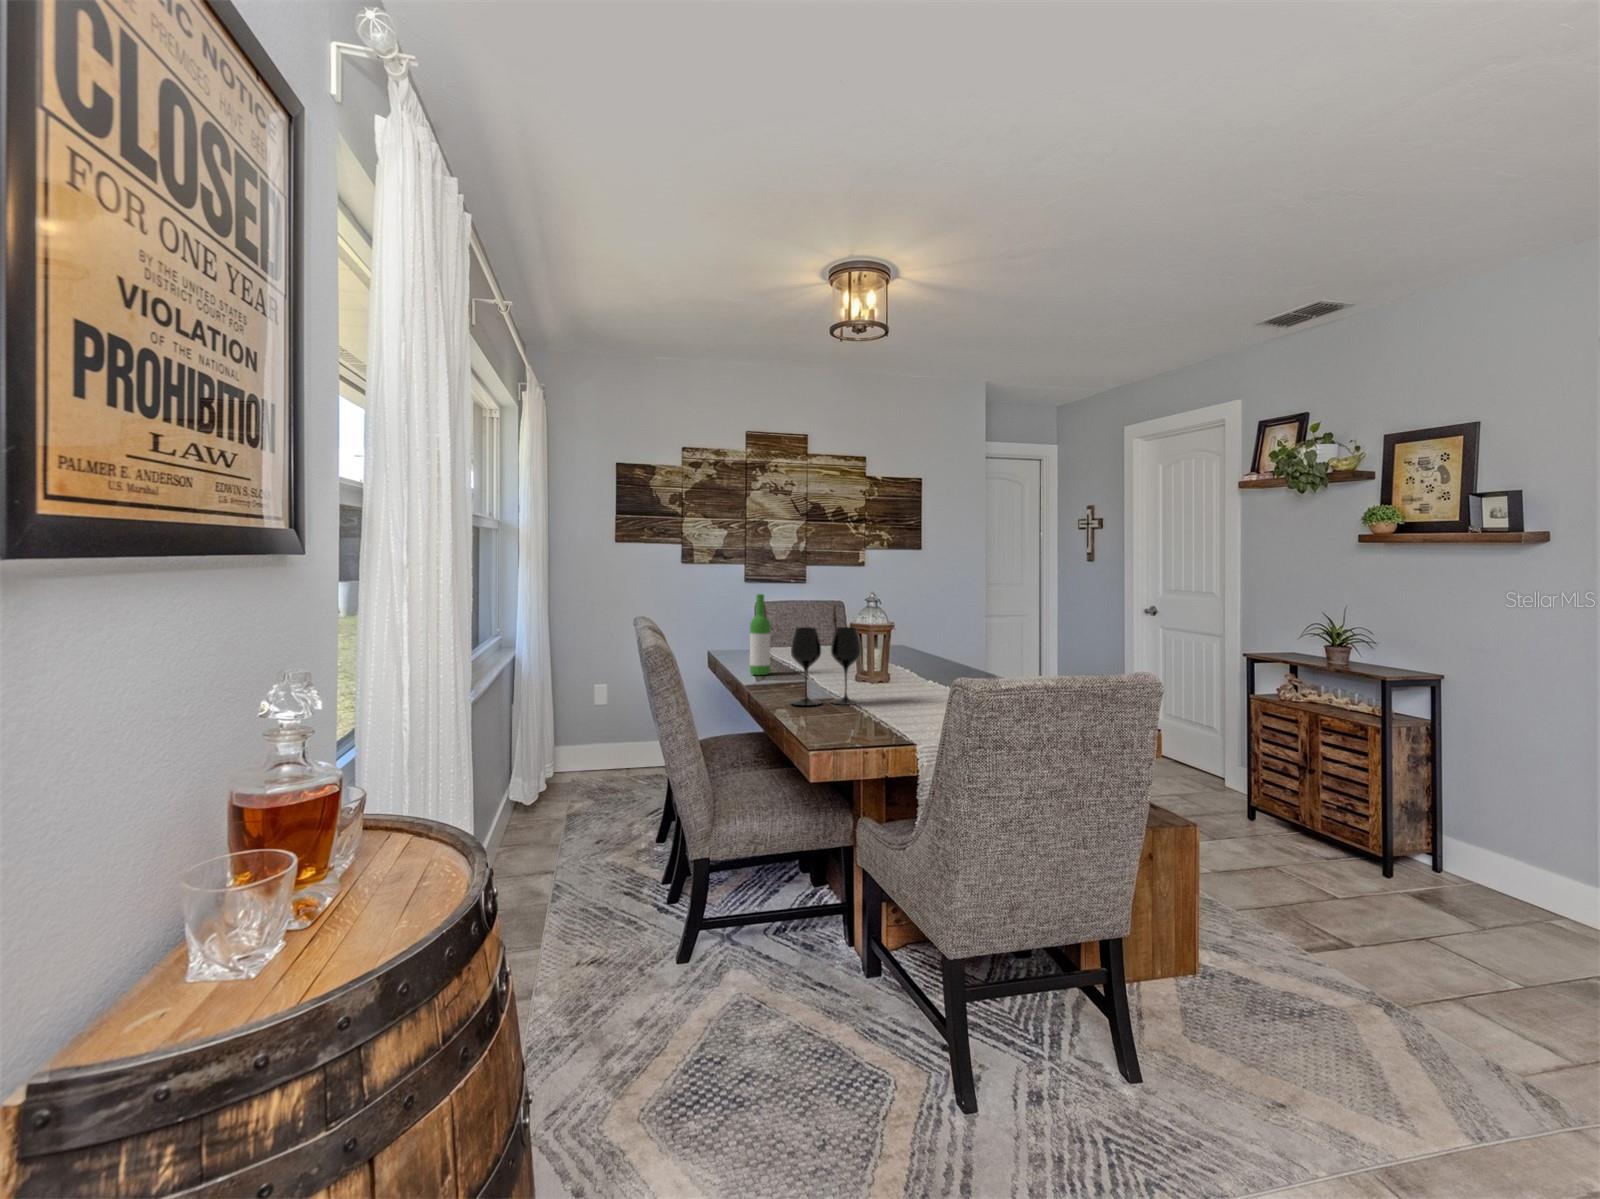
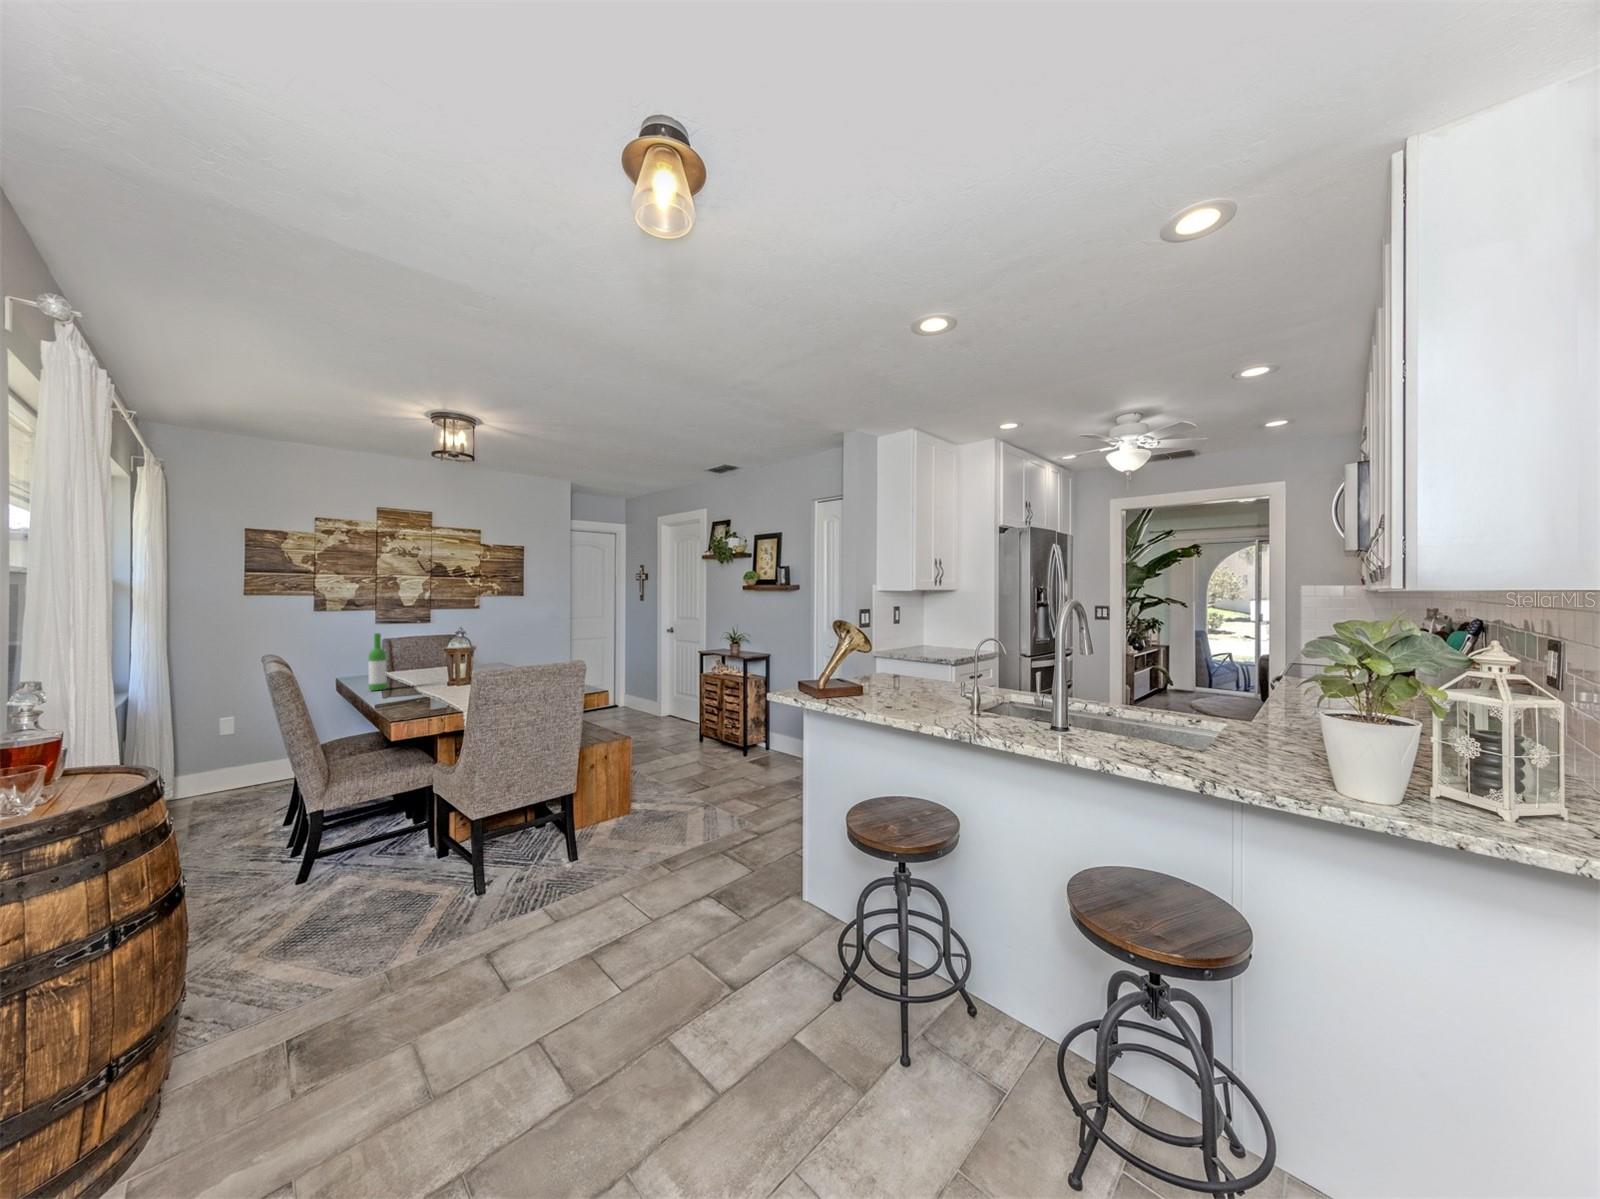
wine glass: present [790,627,861,706] -> none [392,652,447,705]

